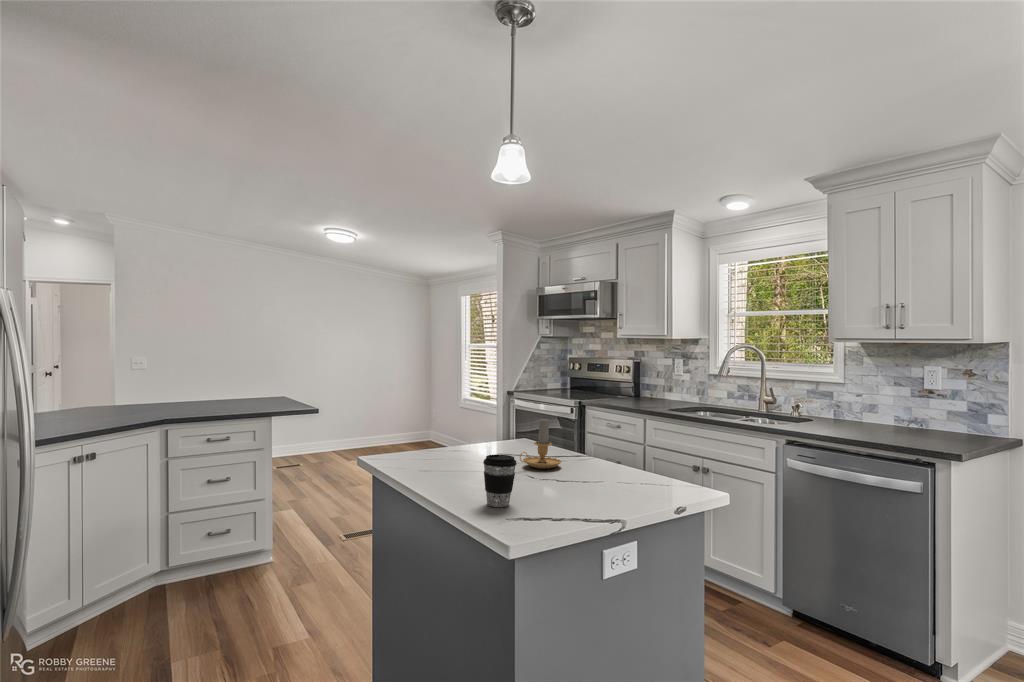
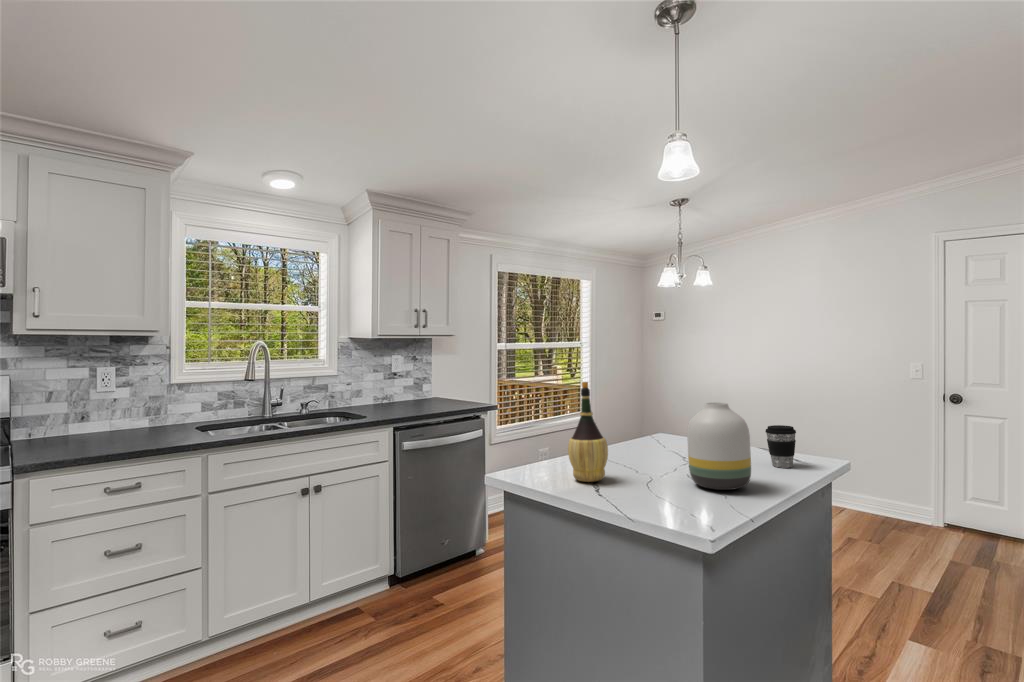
wine bottle: none [479,378,509,454] -> present [568,382,608,482]
vase: none [422,402,473,476] -> present [687,402,751,490]
candle: present [520,419,562,469] -> none [615,411,662,465]

